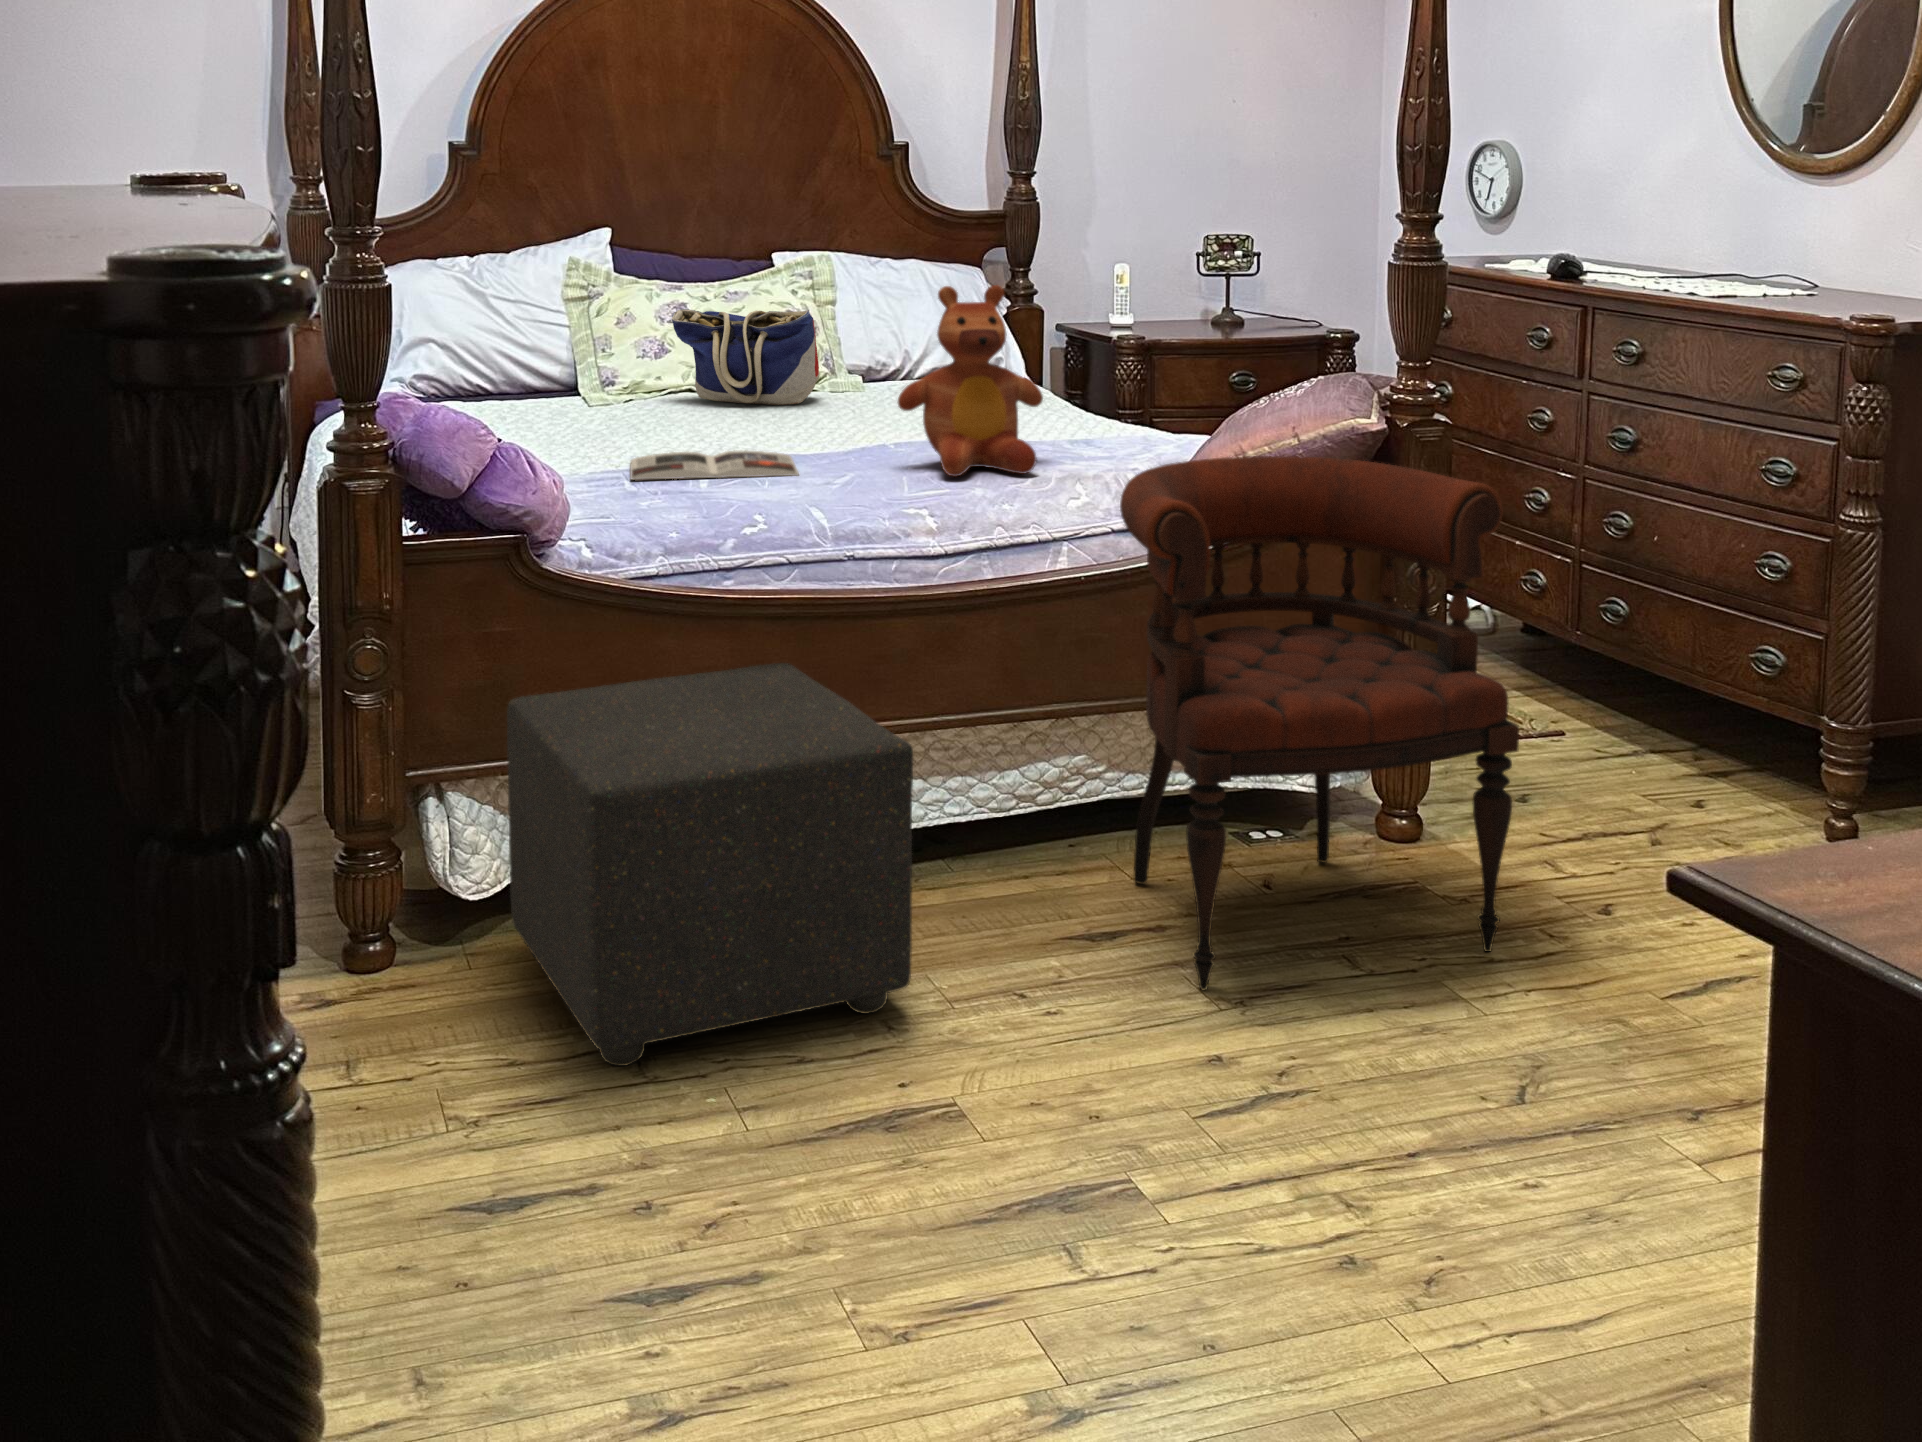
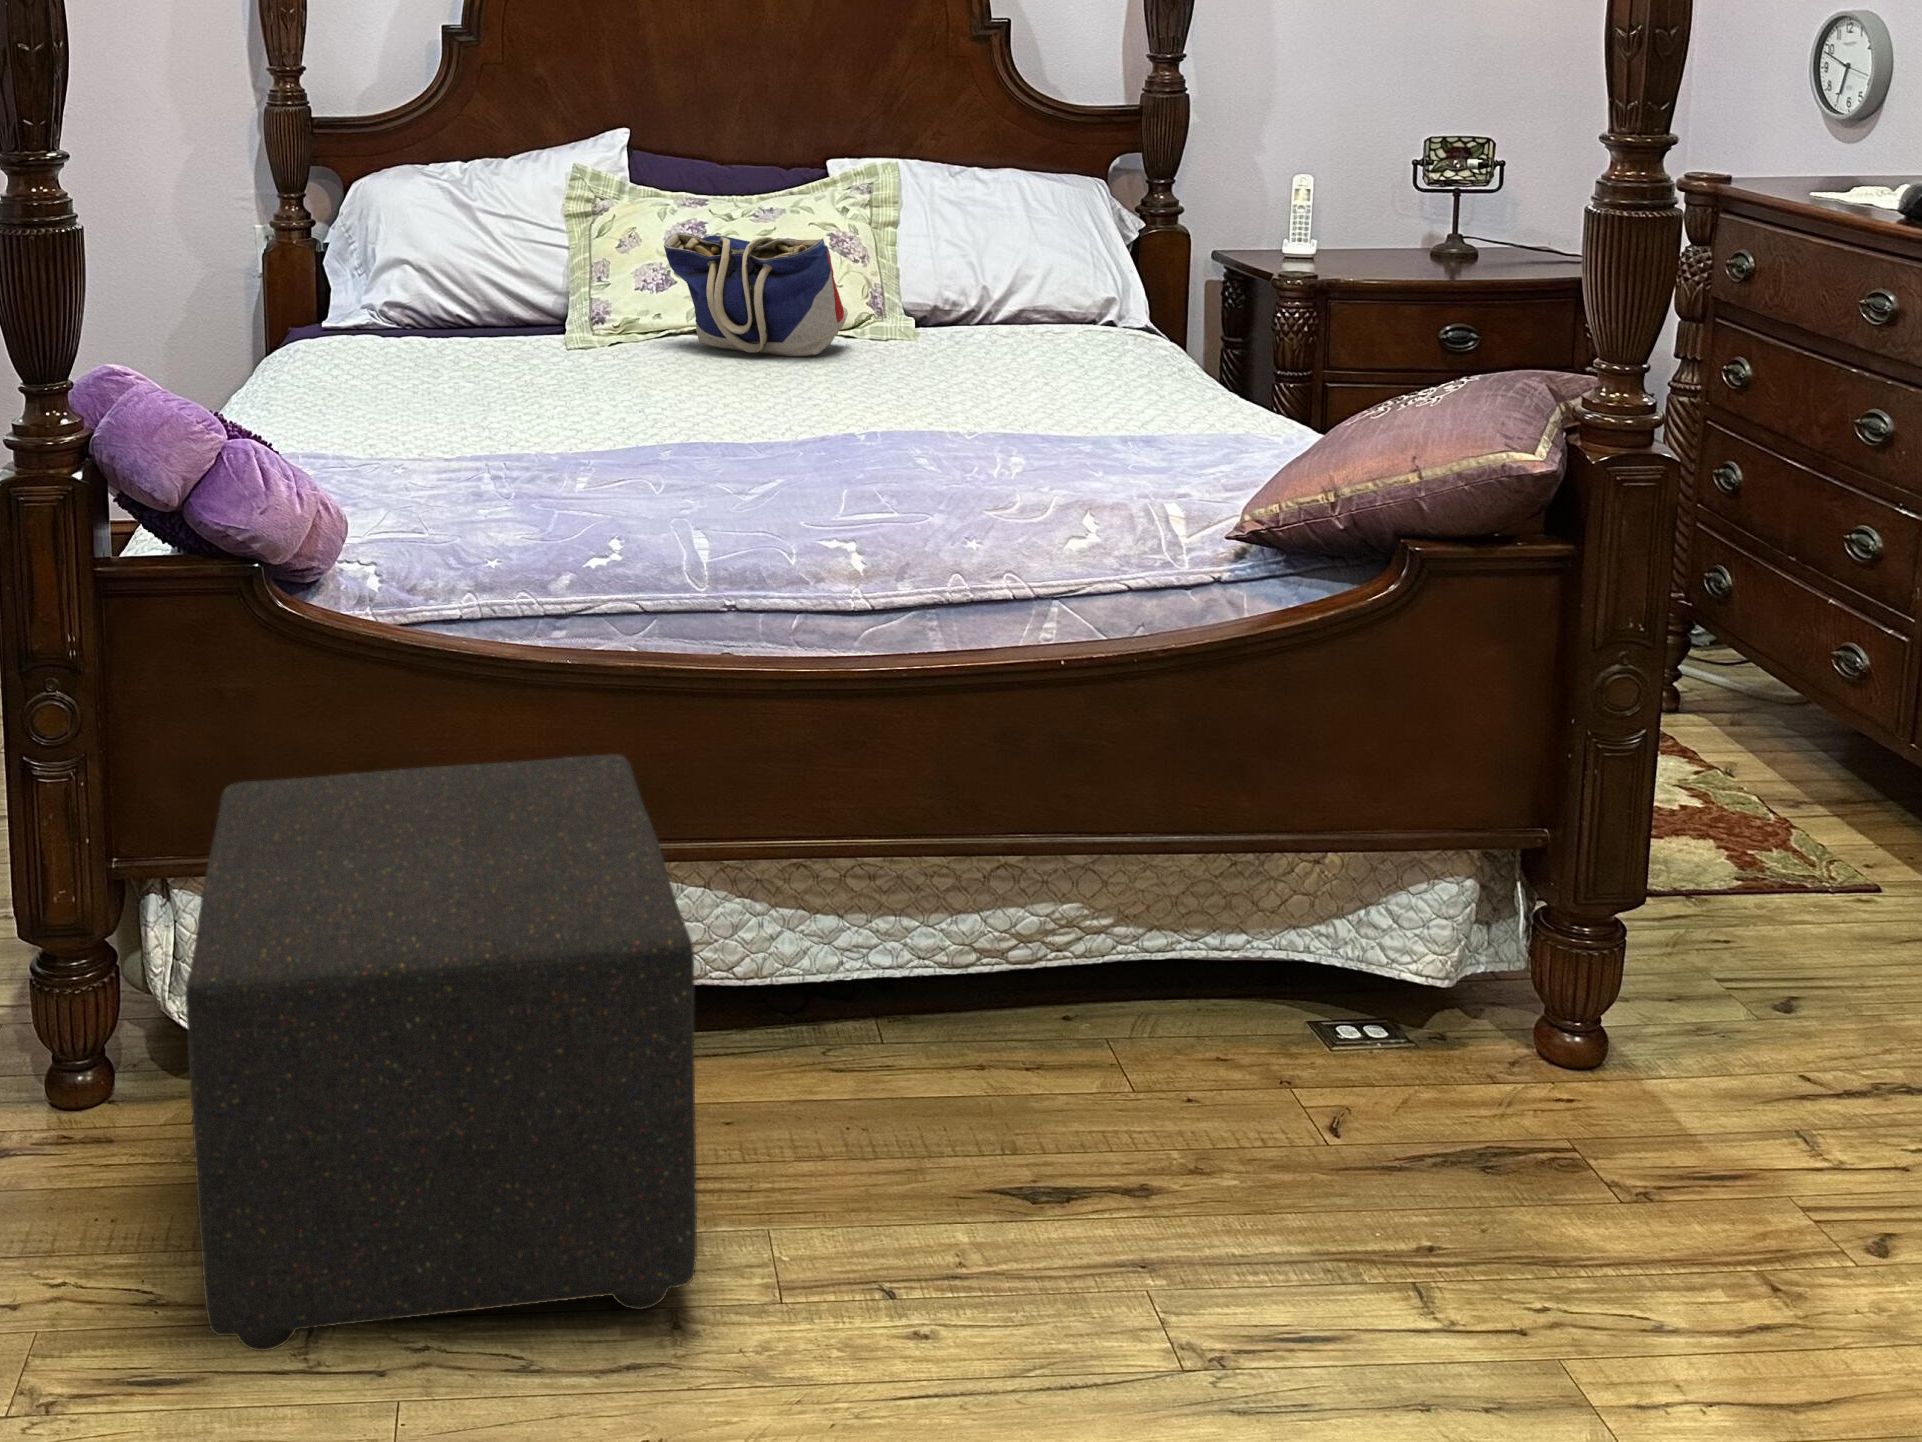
teddy bear: present [898,285,1043,476] -> none [851,224,1061,494]
magazine: present [630,451,799,480] -> none [494,431,730,477]
armchair: present [1120,456,1519,990] -> none [1081,503,1741,1354]

